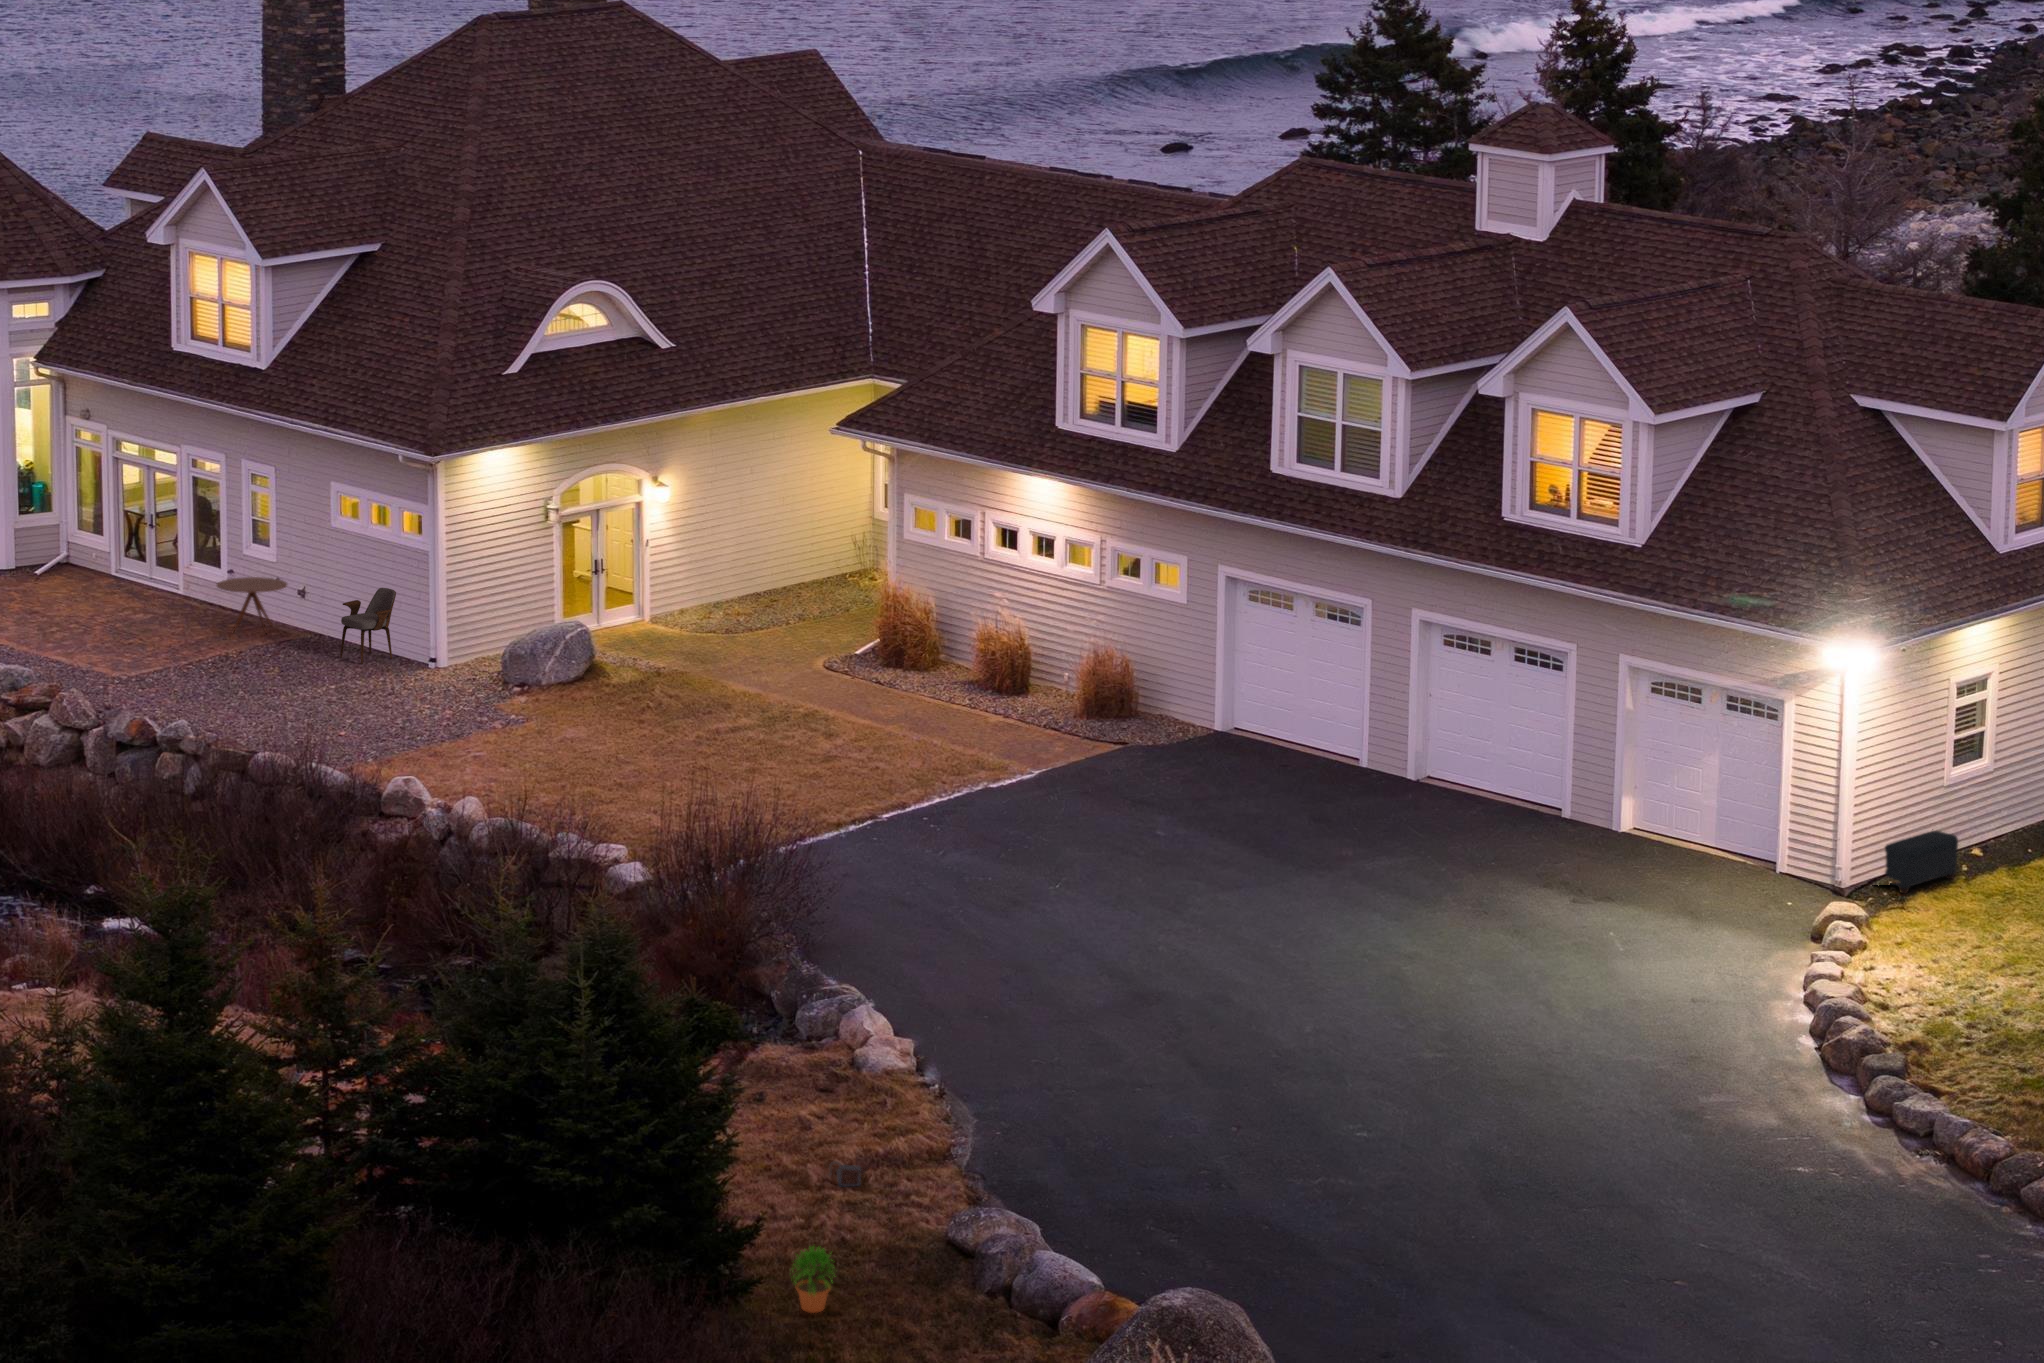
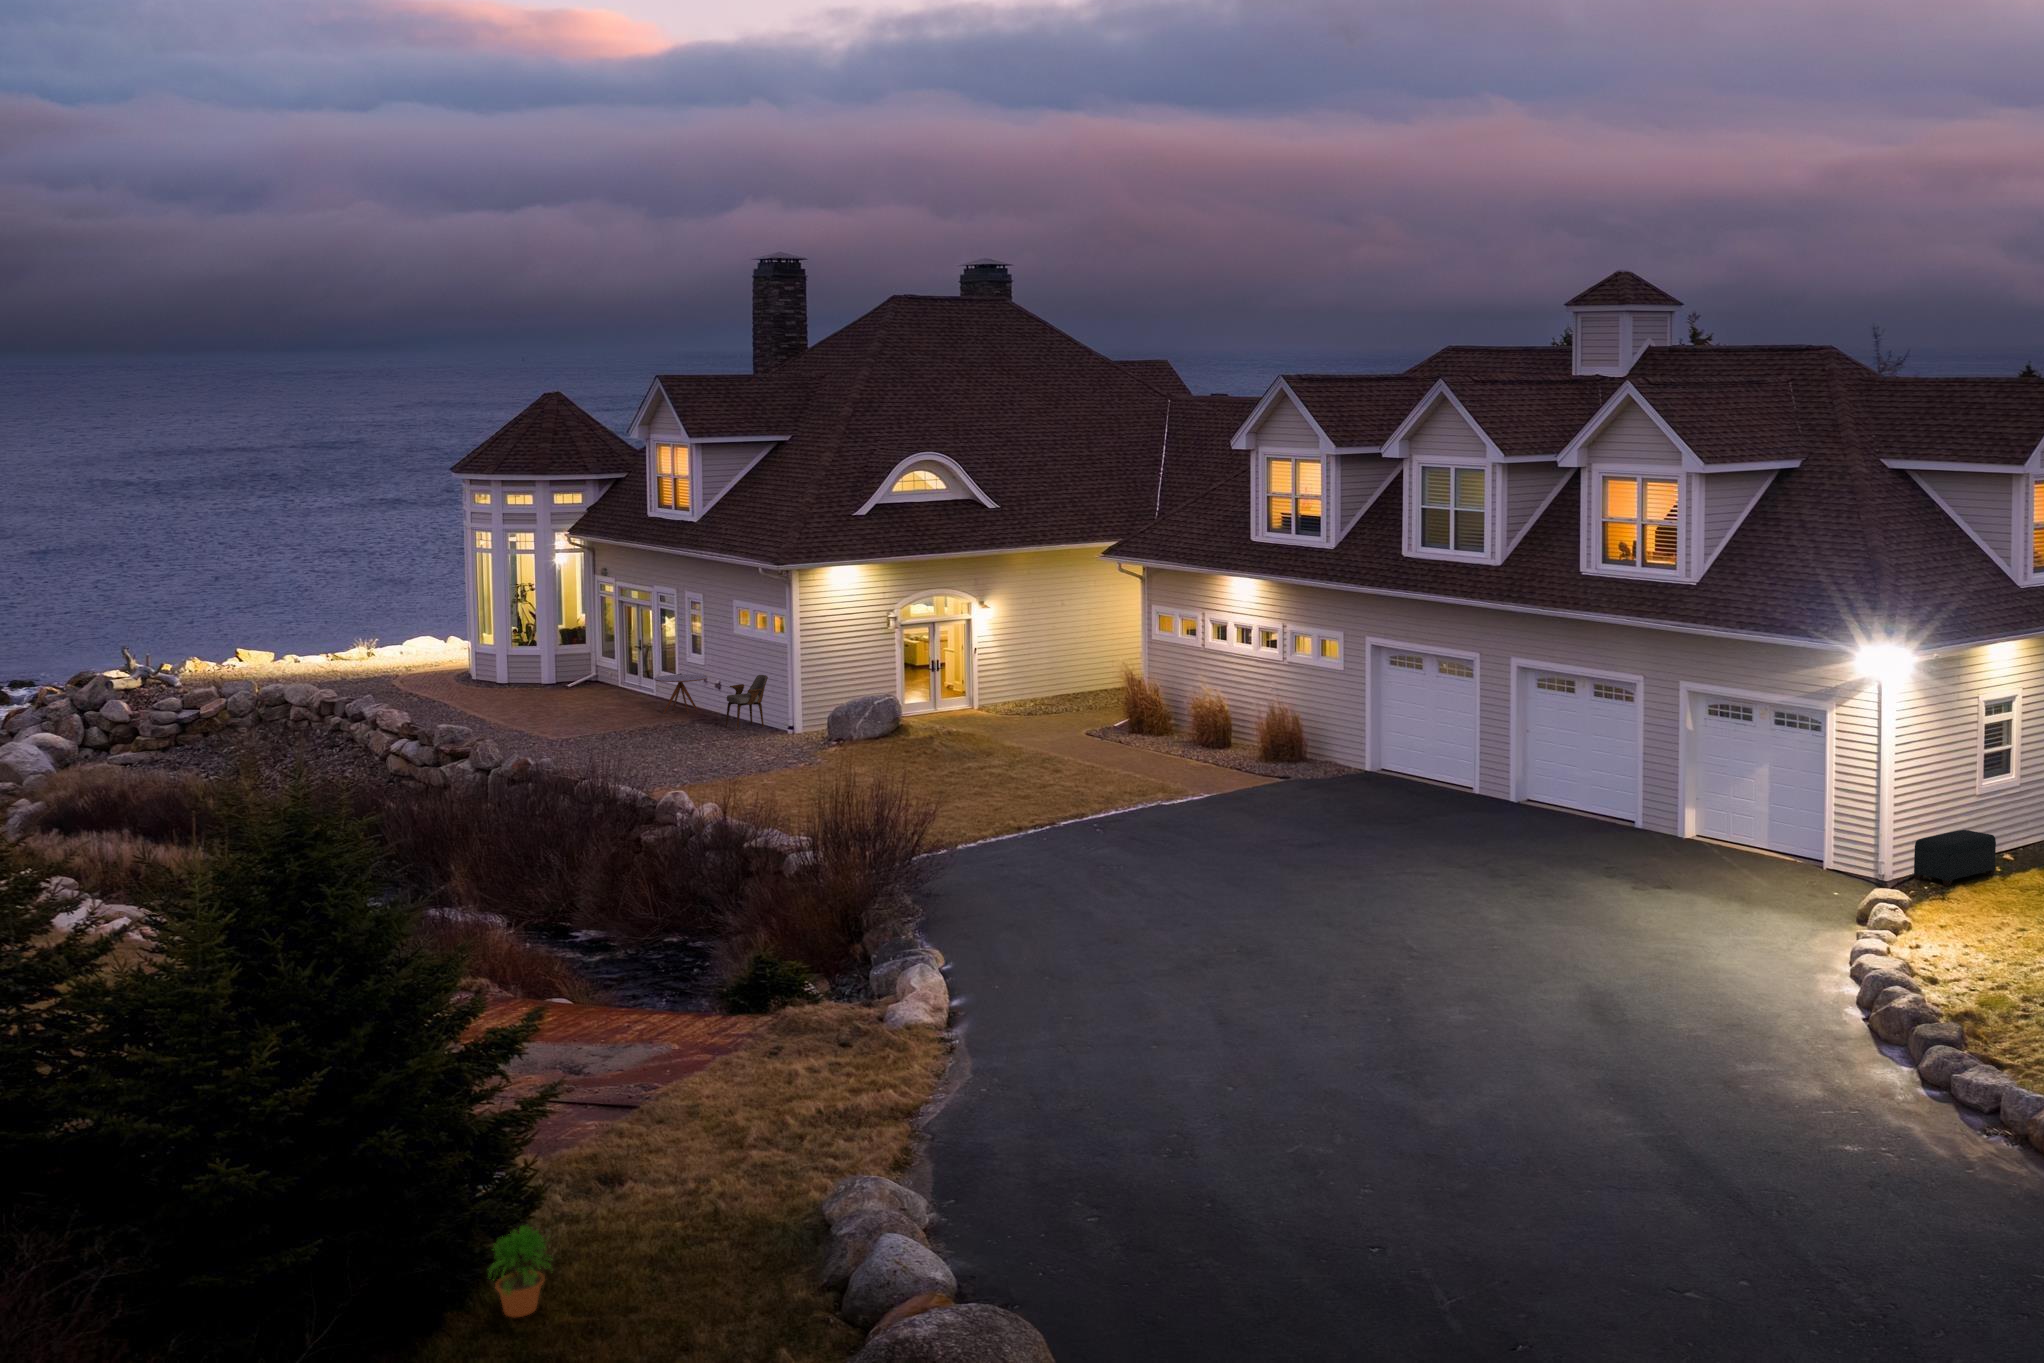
watering can: present [829,1161,873,1186] -> none [712,1116,765,1146]

